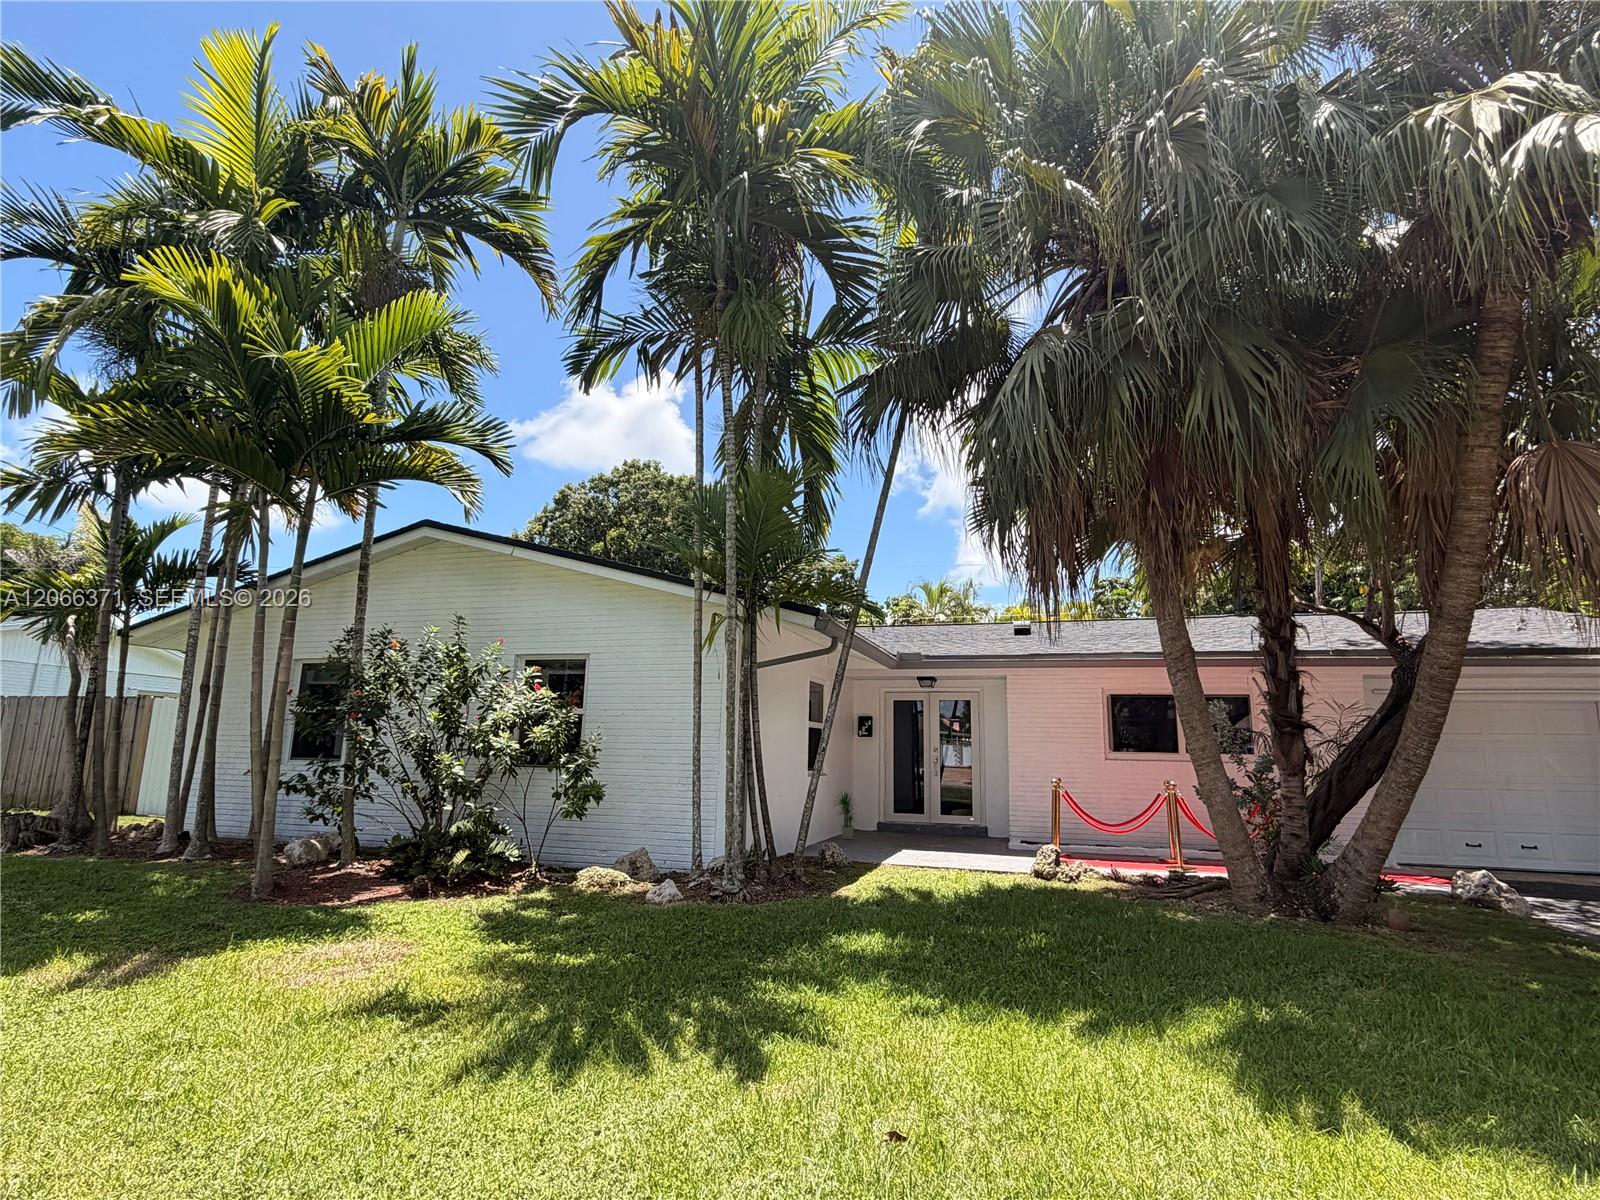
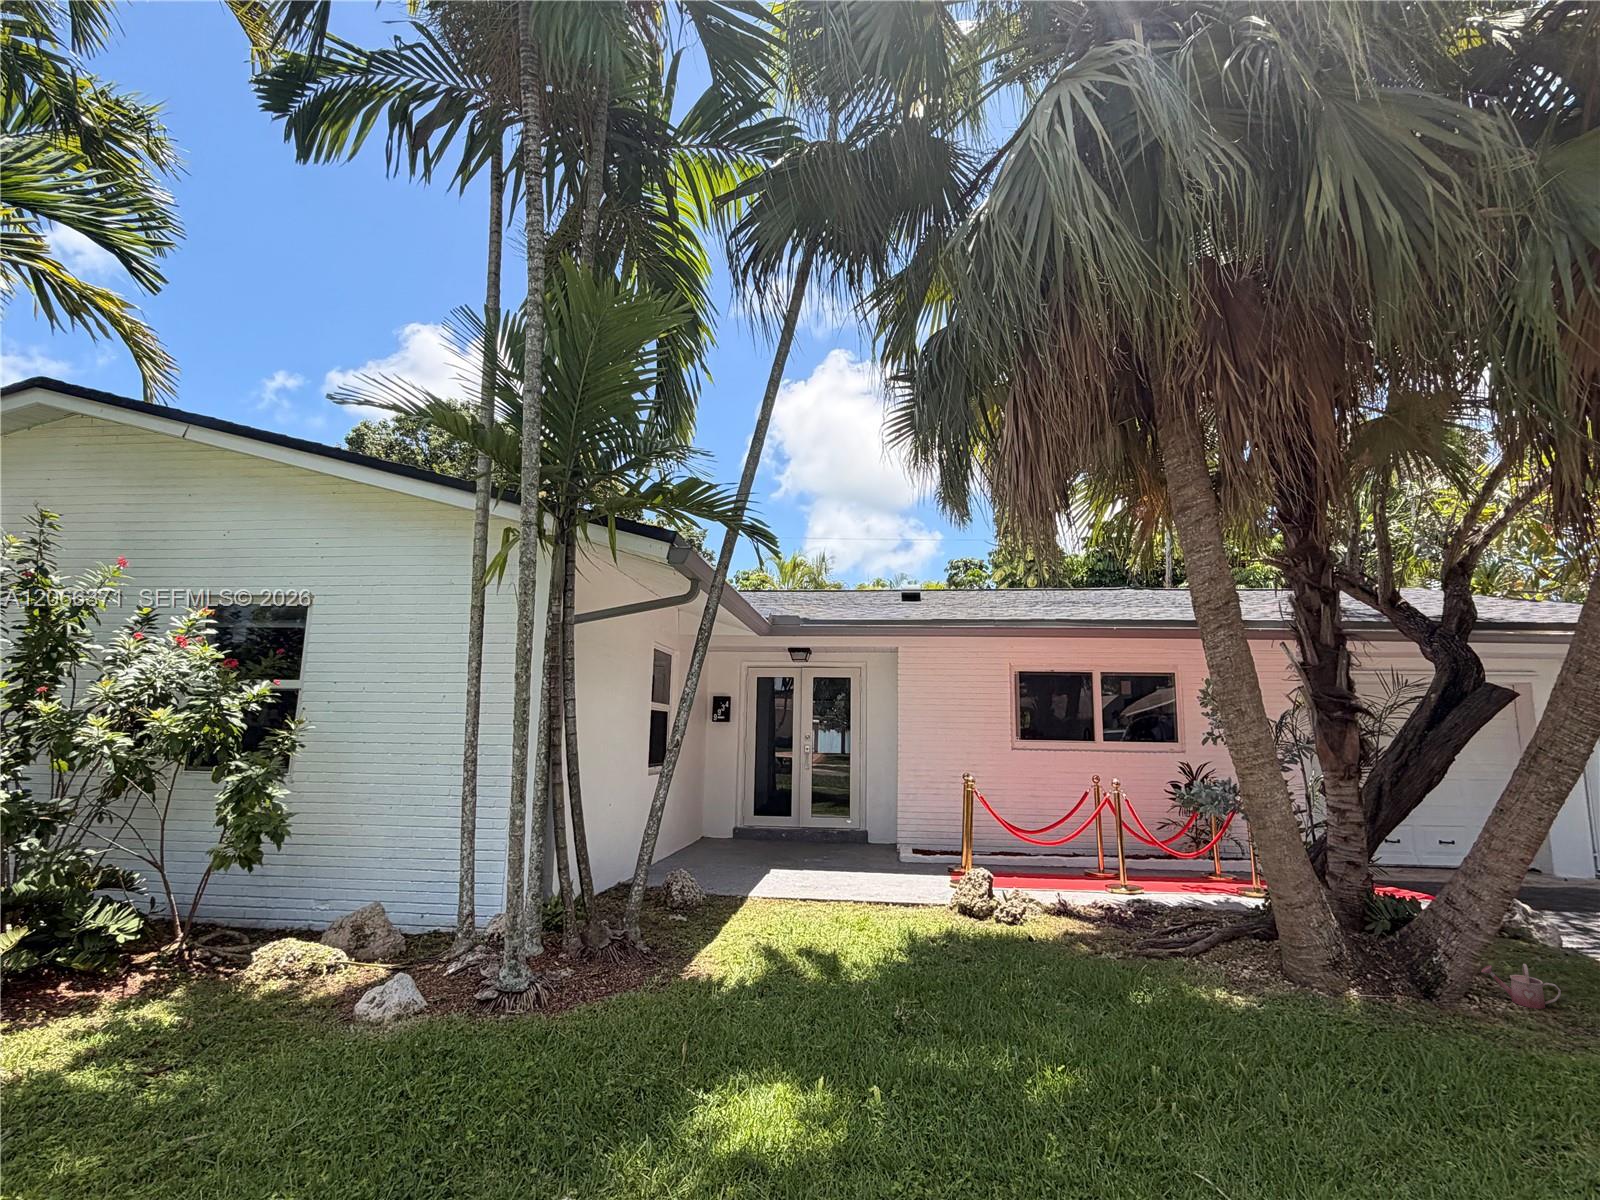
potted plant: present [834,792,854,839] -> none [677,790,714,854]

